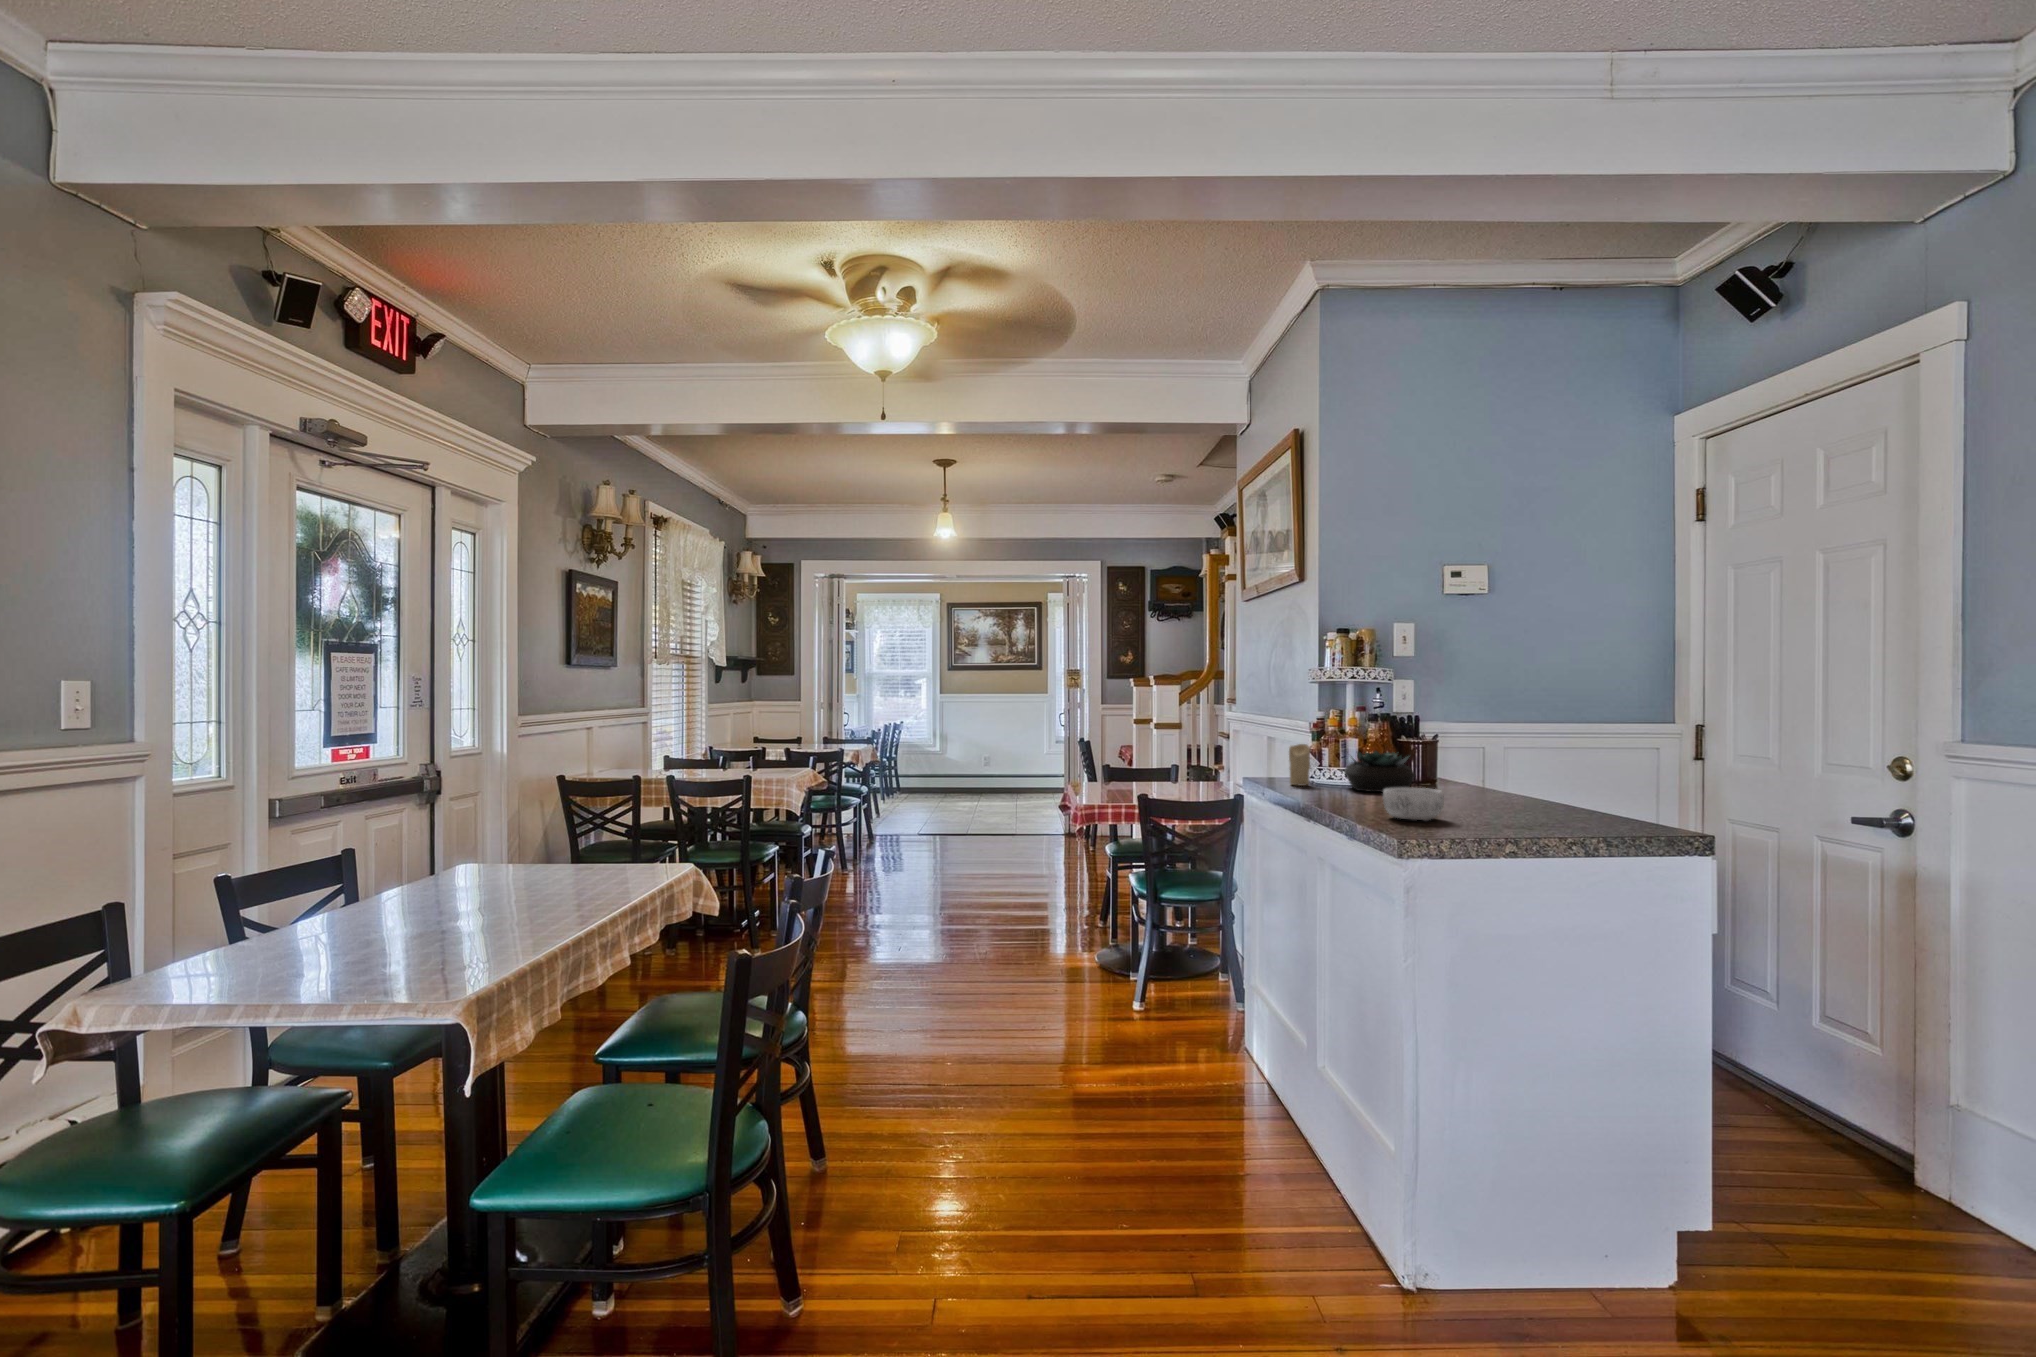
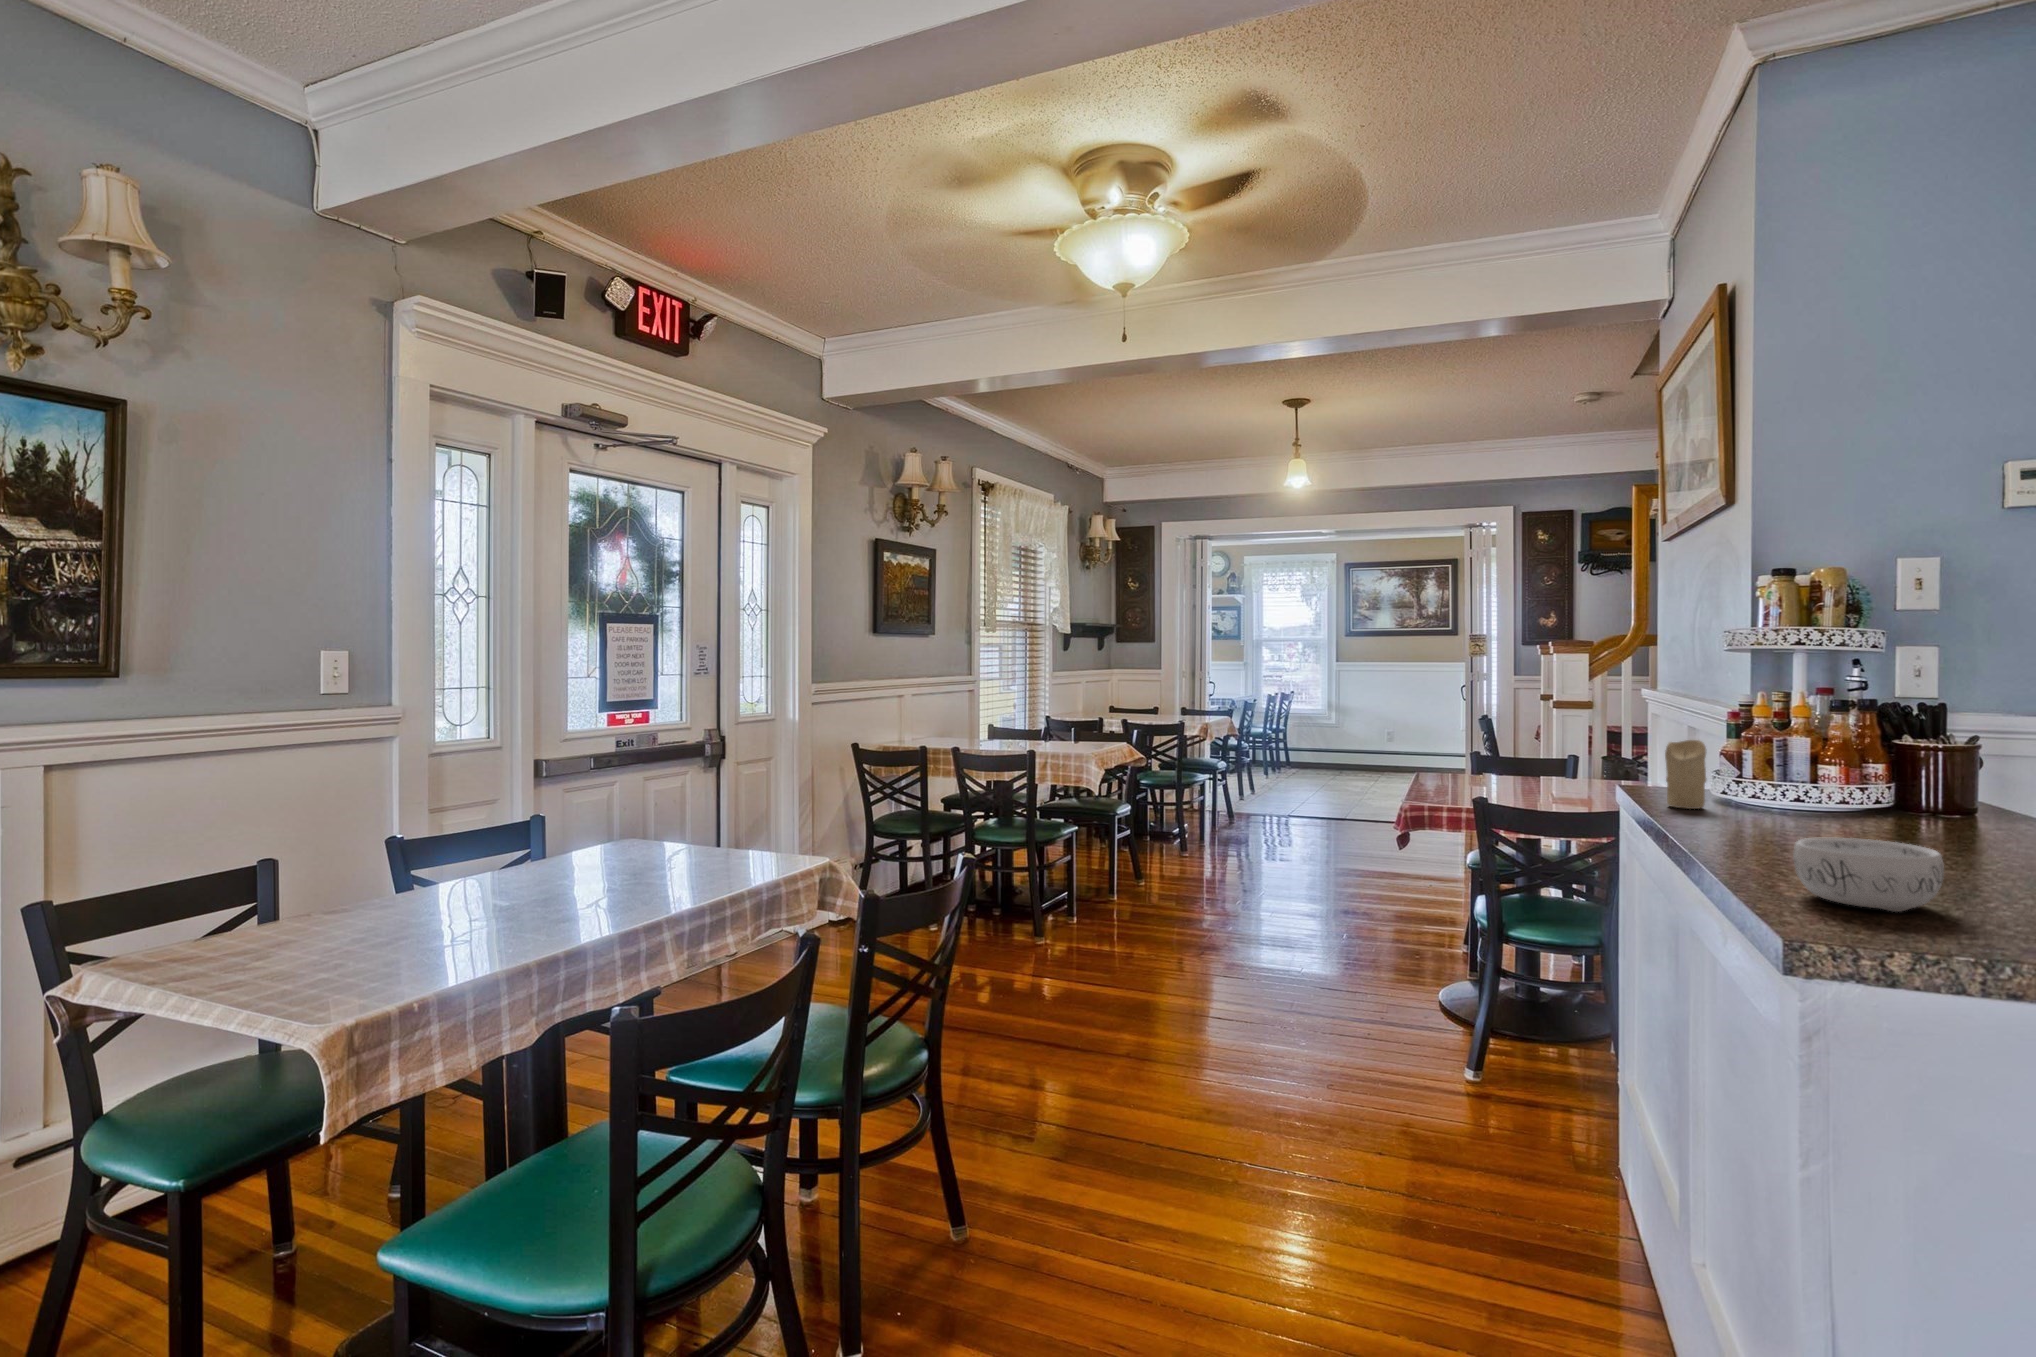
succulent plant: present [1344,751,1416,792] -> none [1770,755,1924,834]

